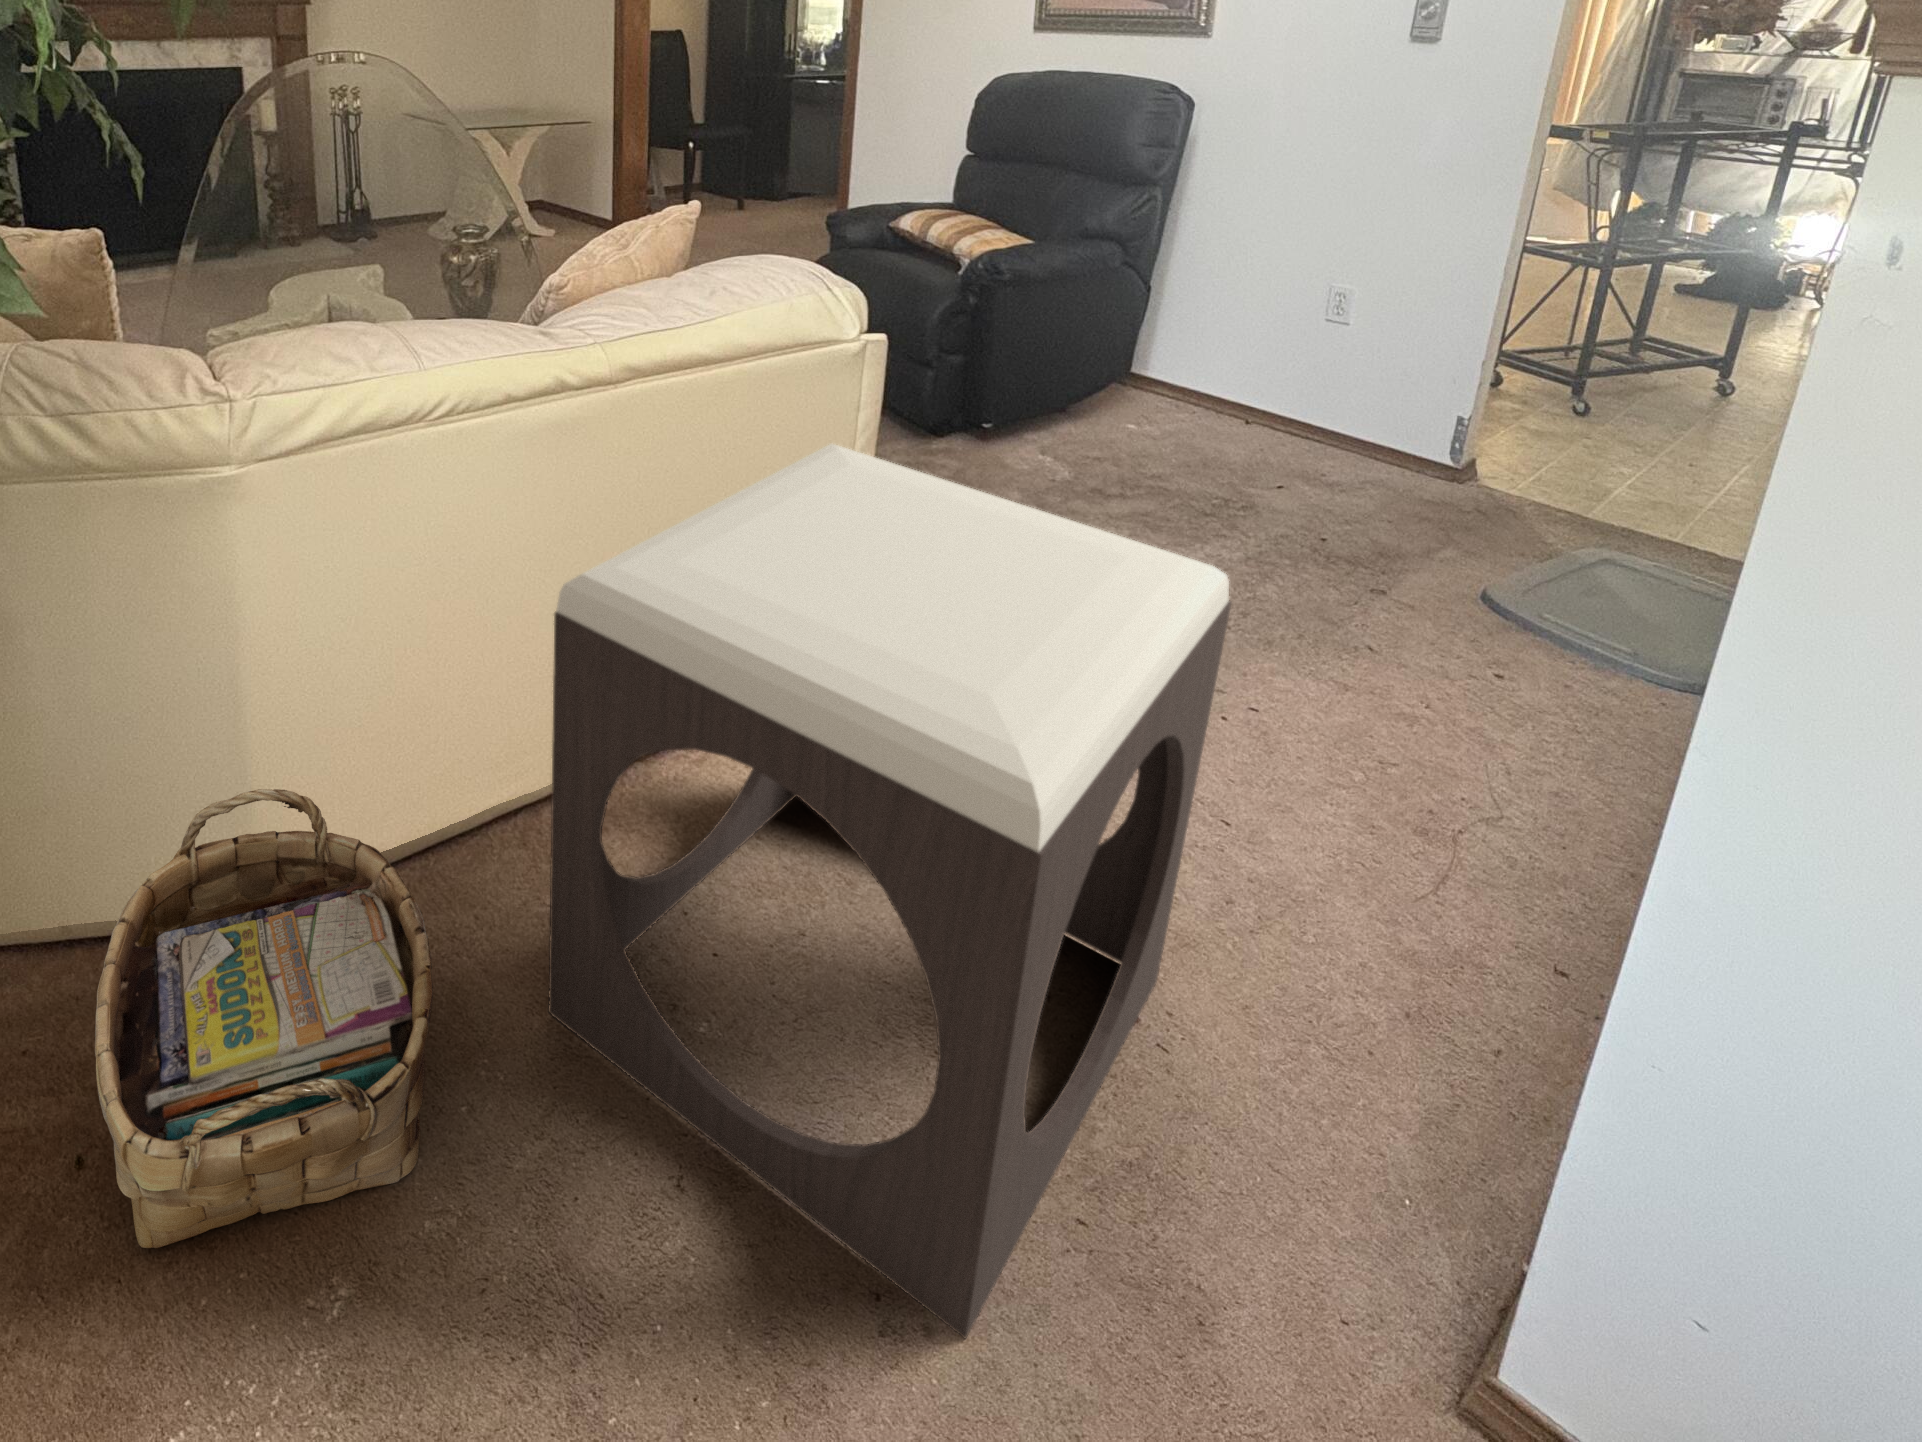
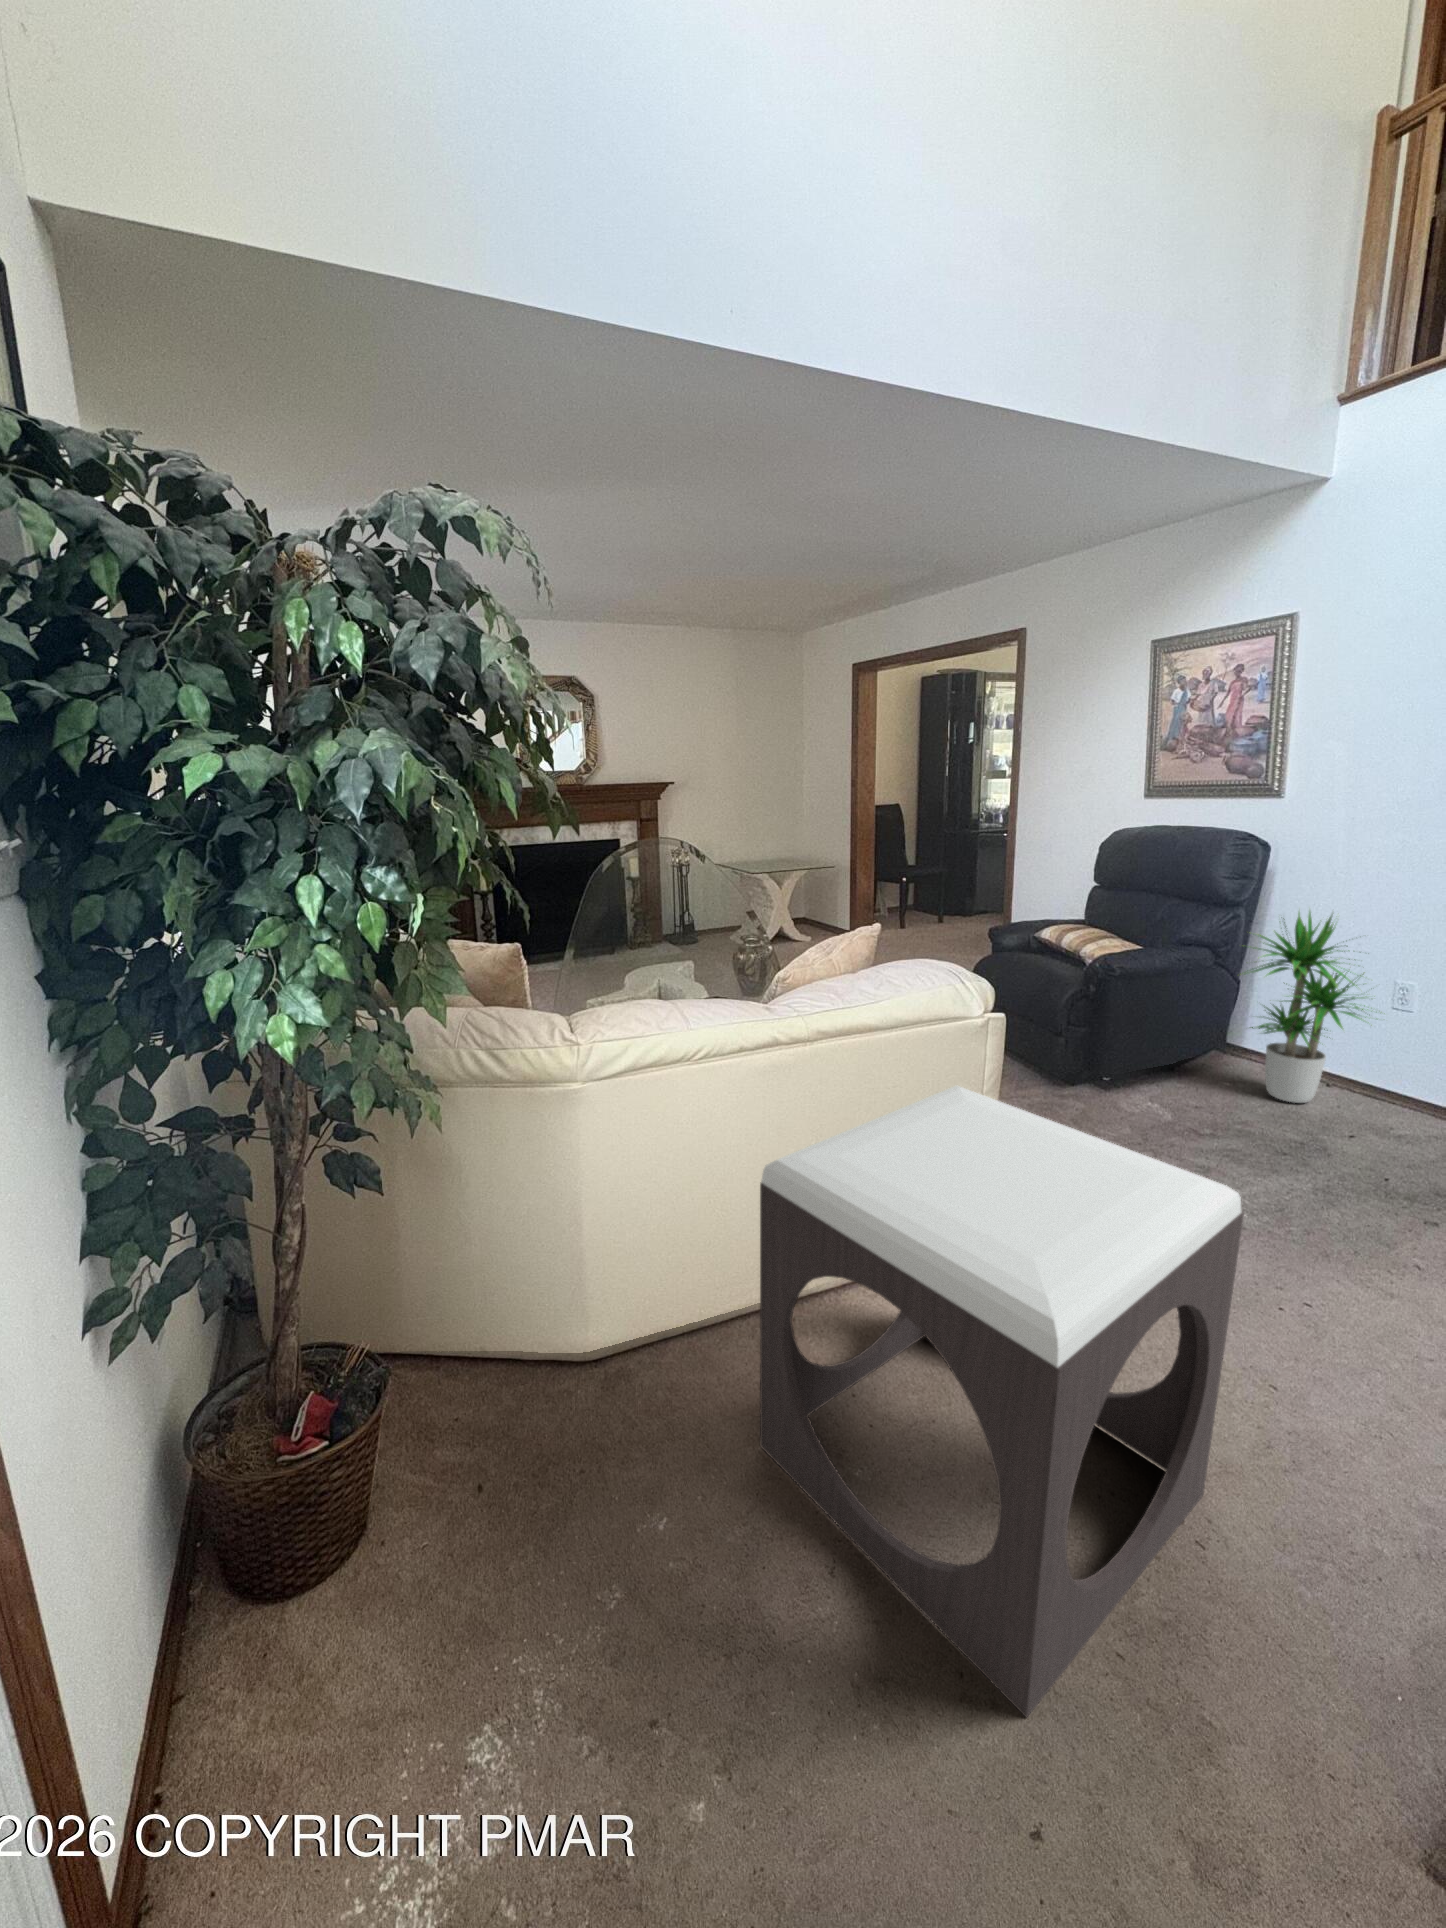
potted plant: none [1148,185,1328,448] -> present [1240,912,1368,1103]
woven basket: present [95,789,433,1248] -> none [489,1278,683,1547]

